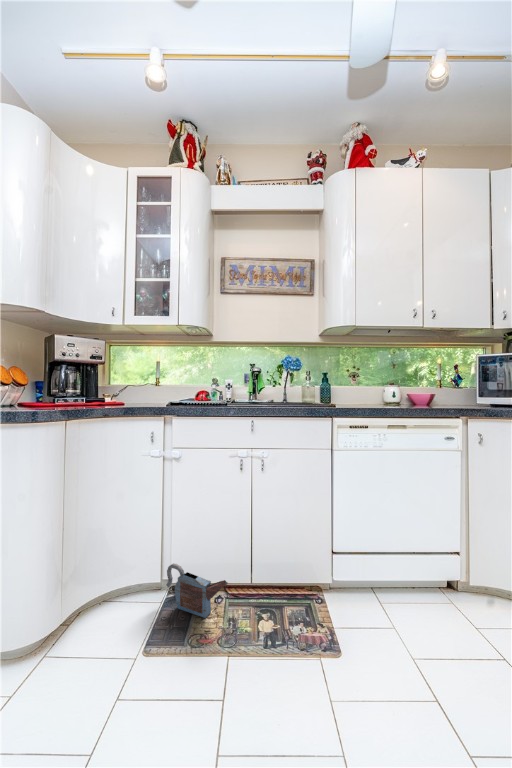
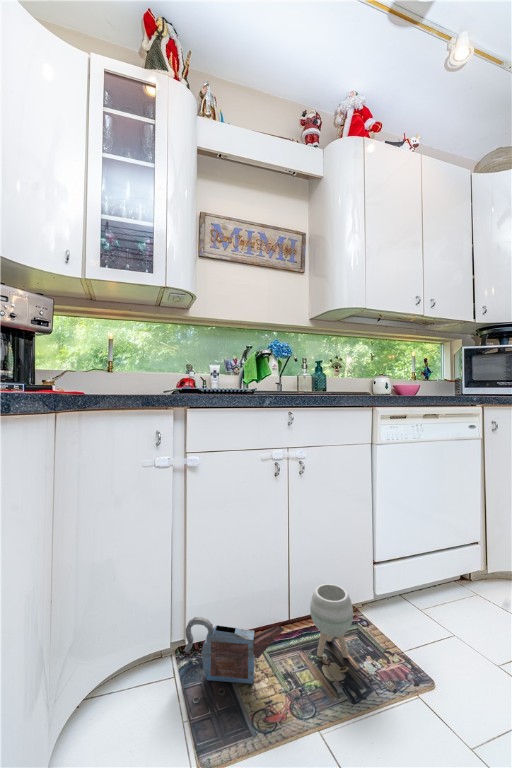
planter: none [260,560,294,620] -> present [310,584,353,658]

